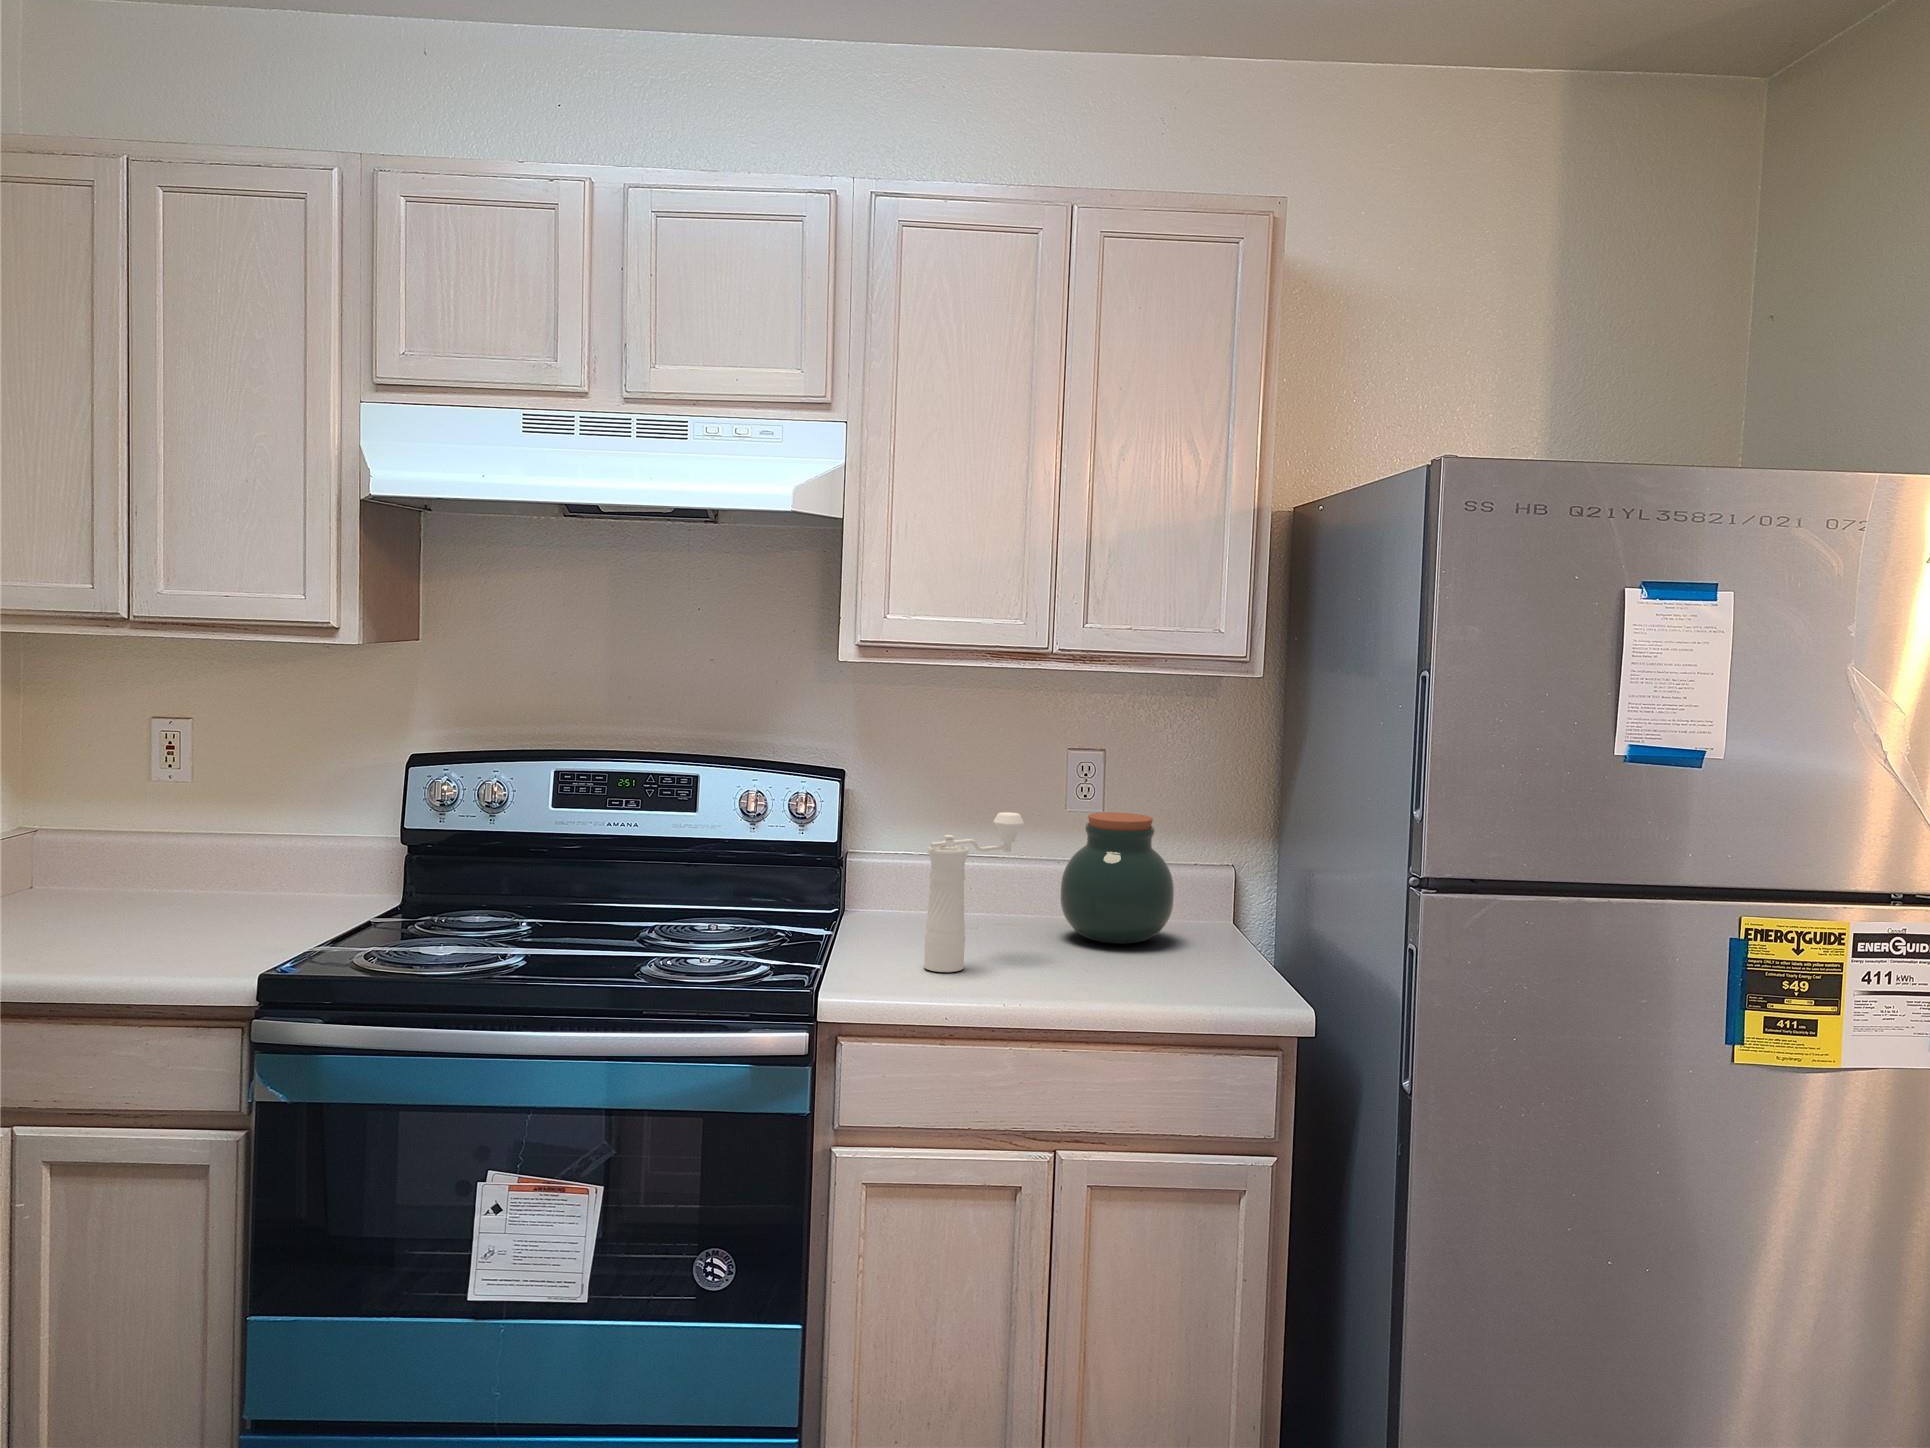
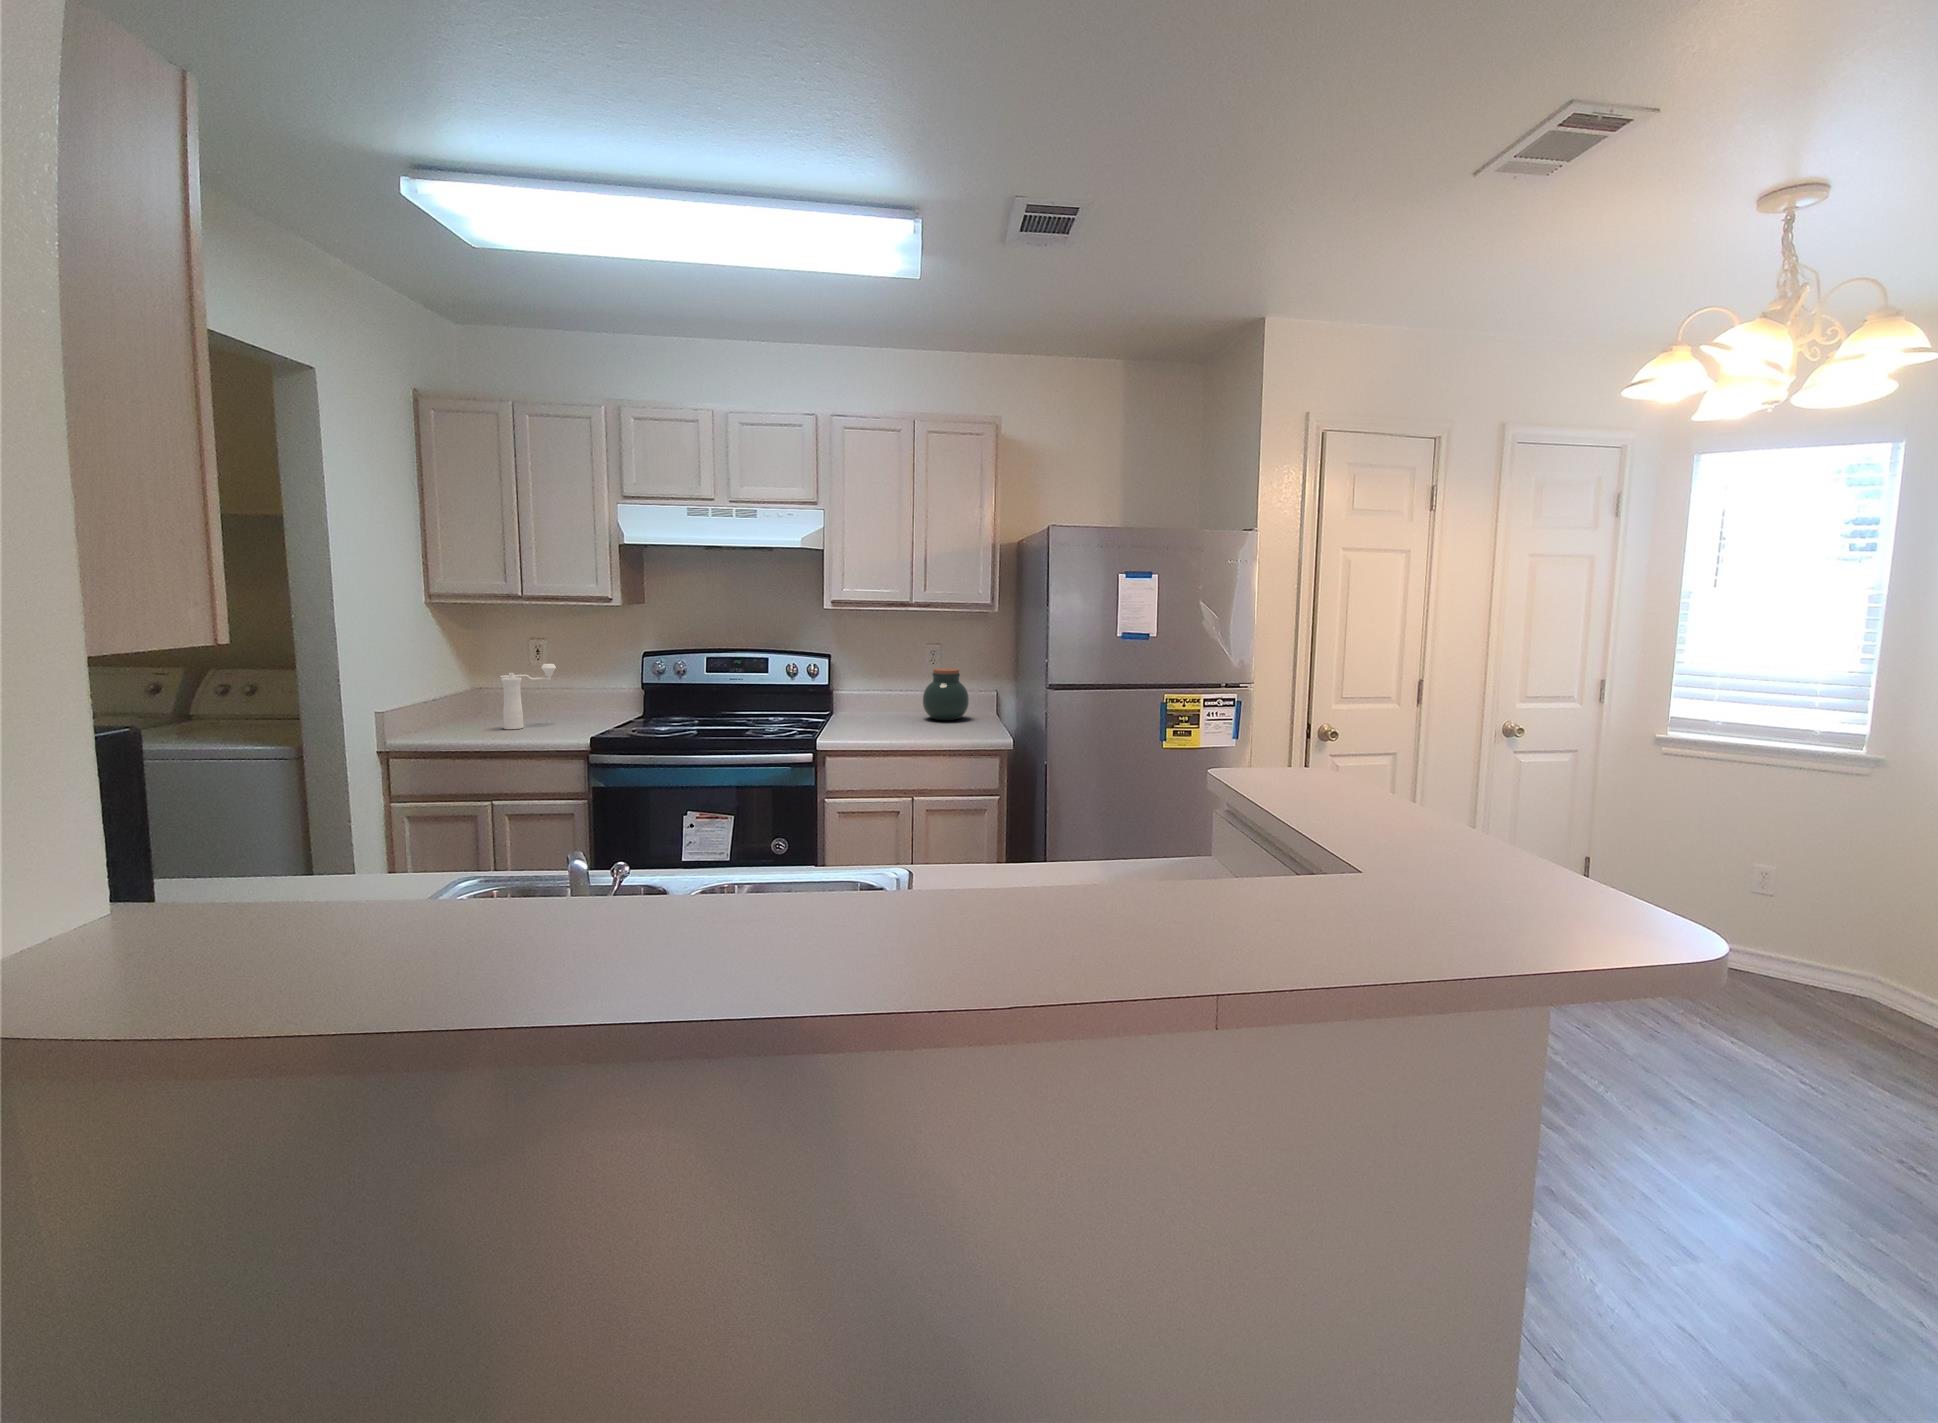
pepper mill: present [924,812,1024,972] -> present [500,664,556,729]

